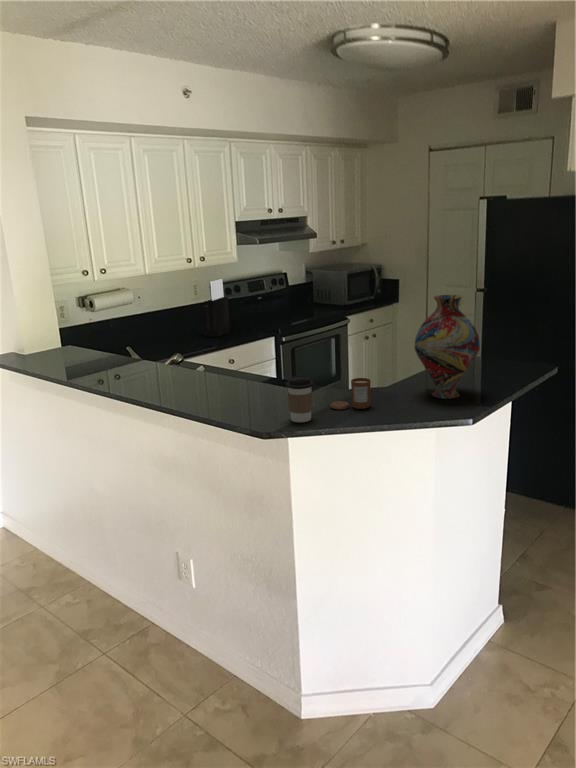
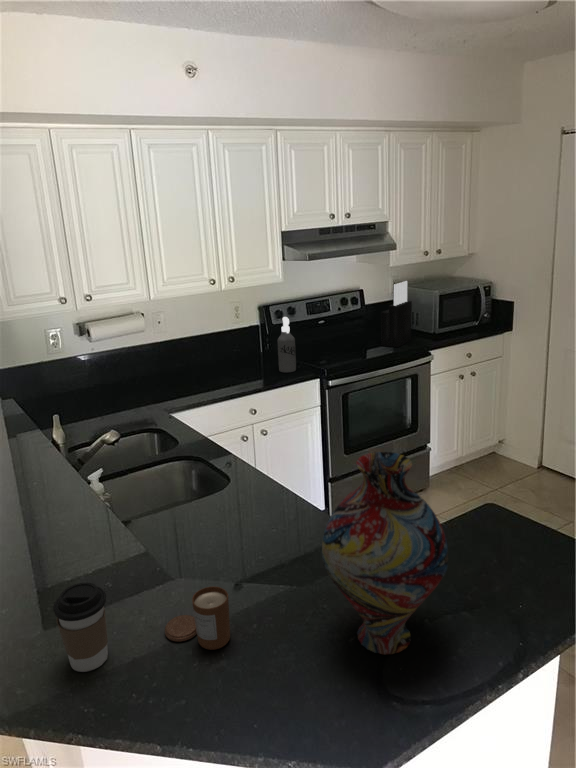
knife block: present [201,279,230,337] -> present [381,281,412,347]
spray bottle: none [237,290,253,335] -> present [277,317,296,373]

